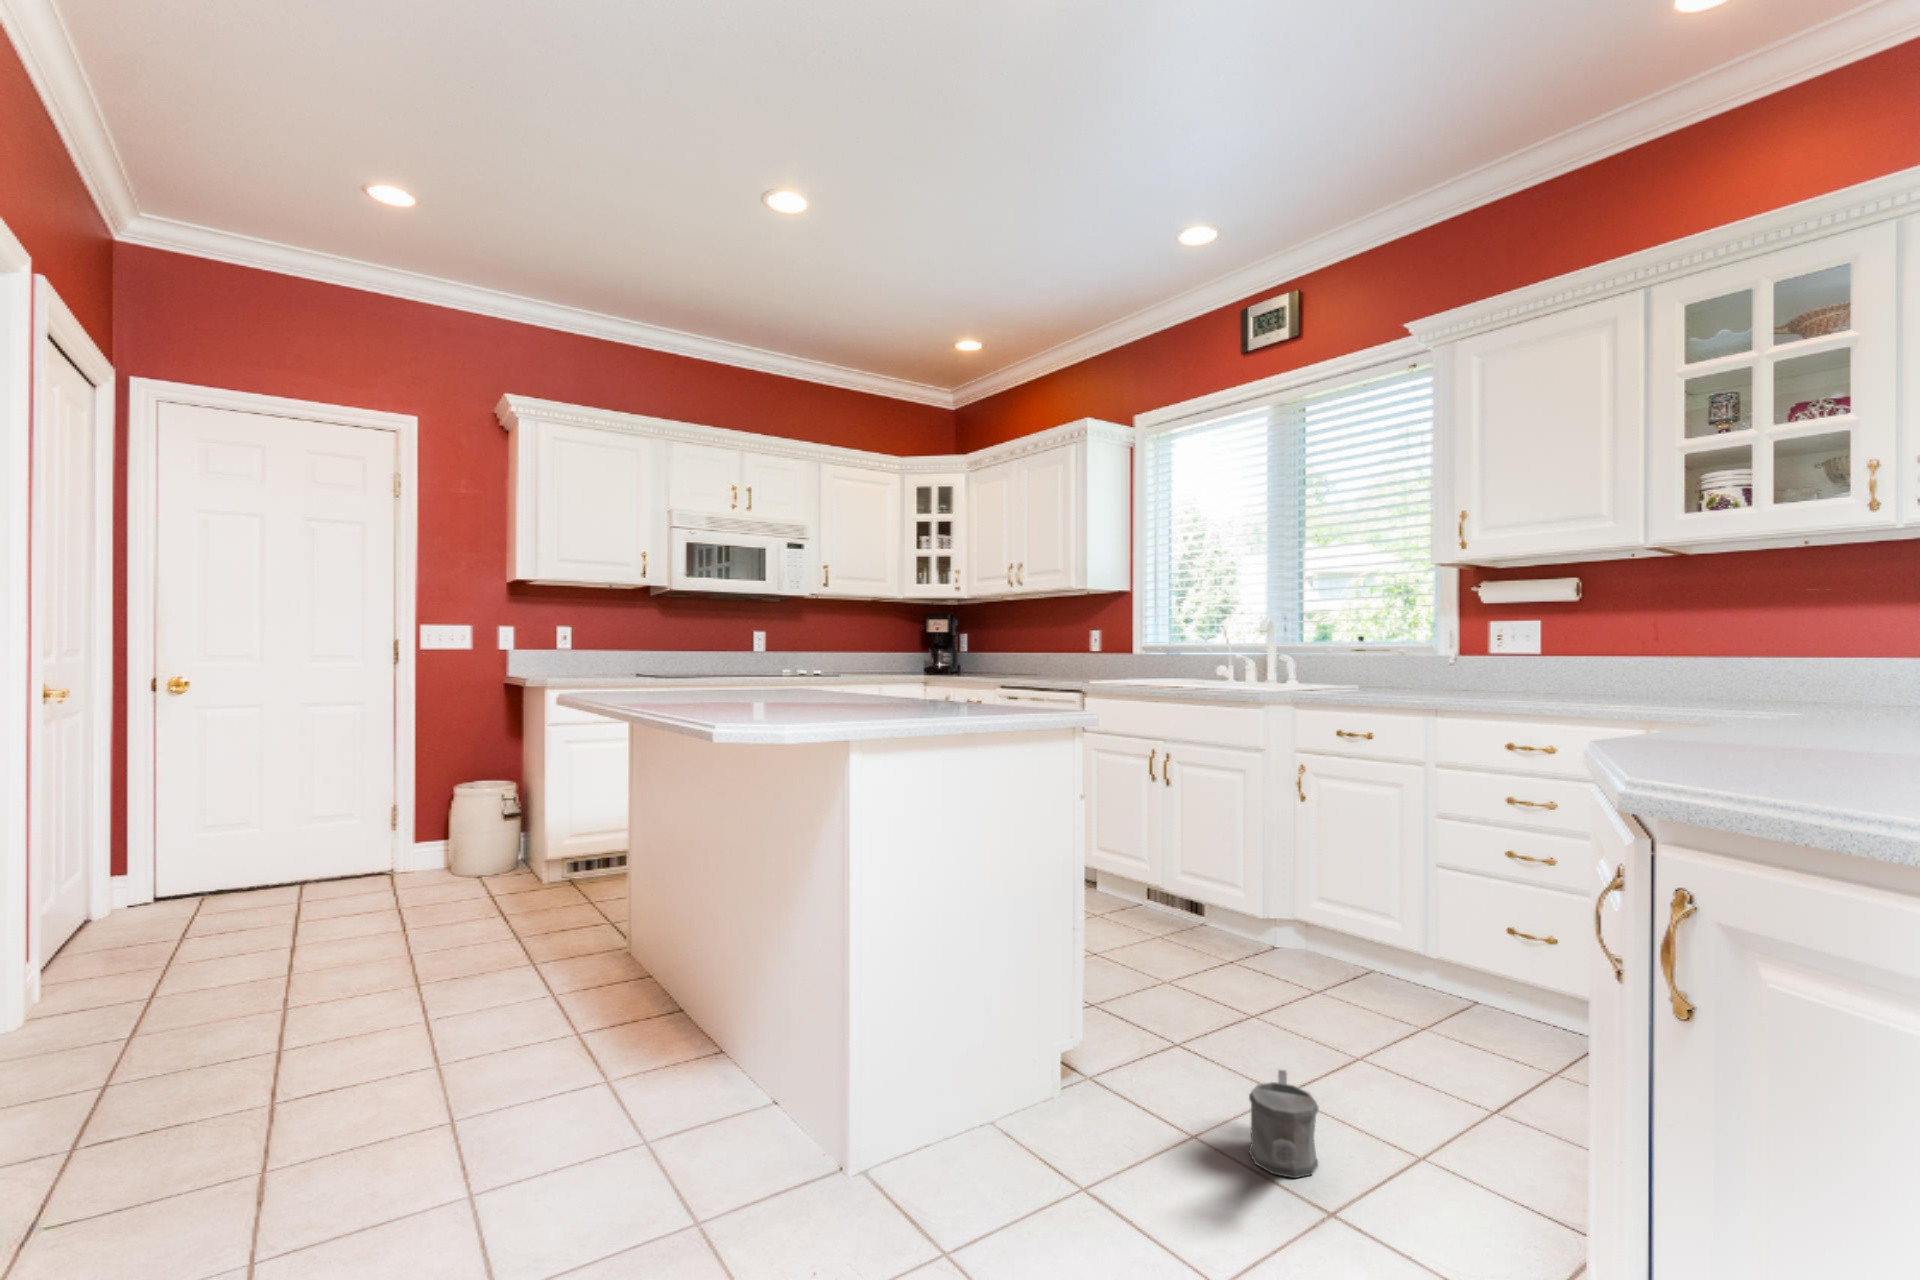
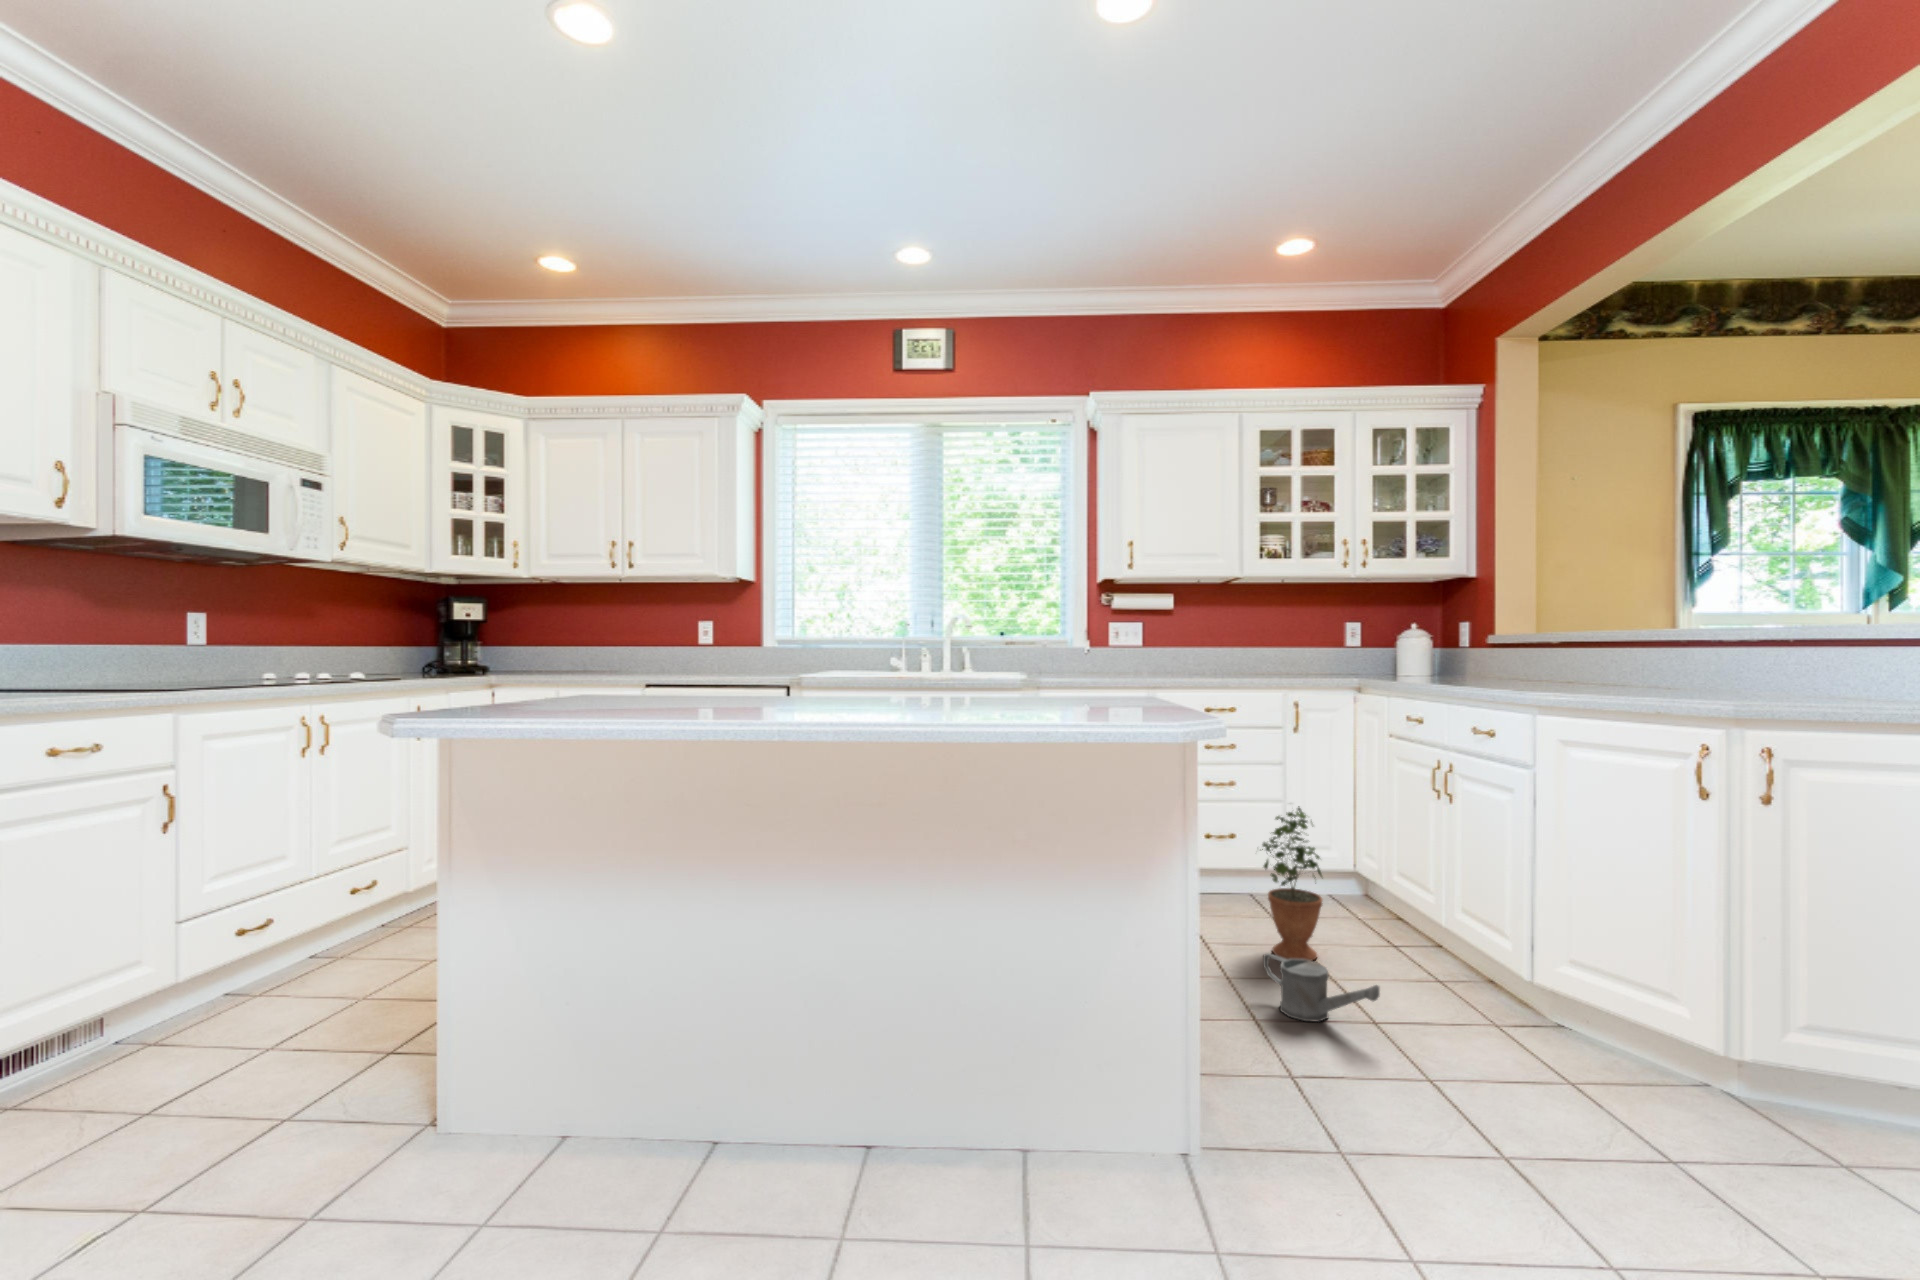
potted plant: none [1394,892,1507,1137] -> present [1262,806,1322,961]

